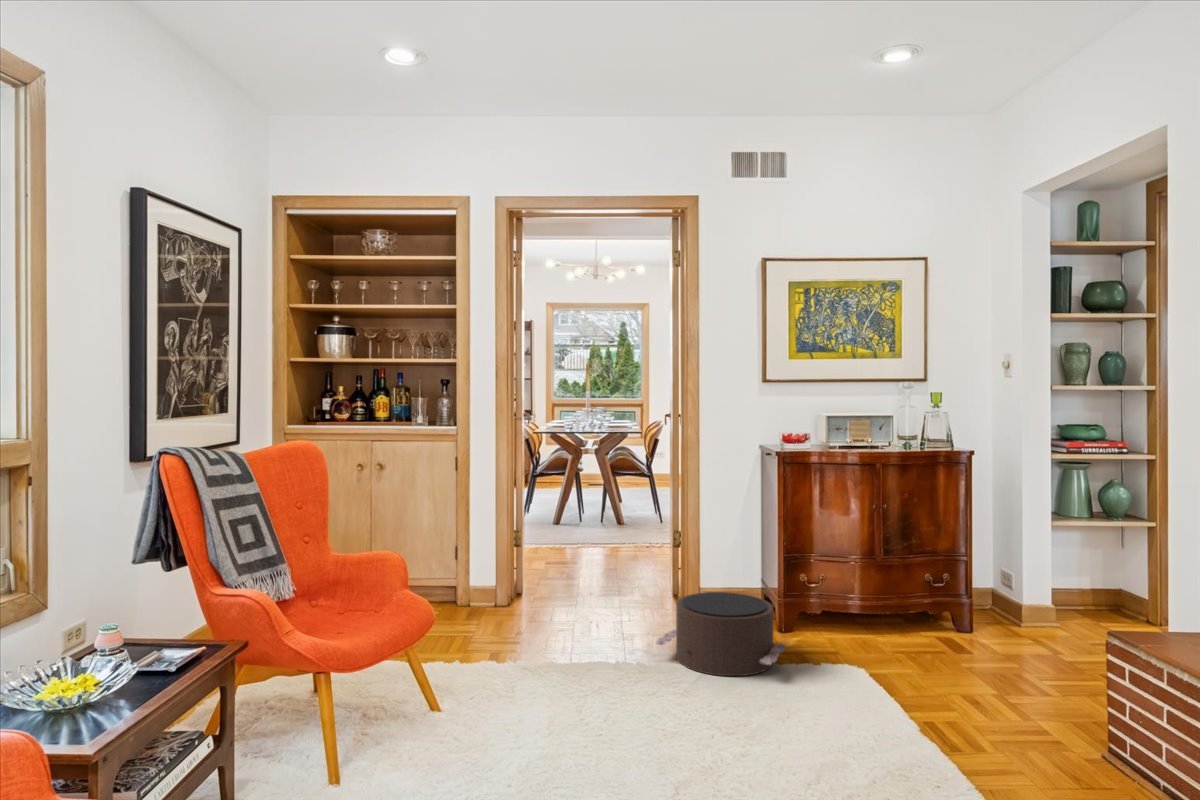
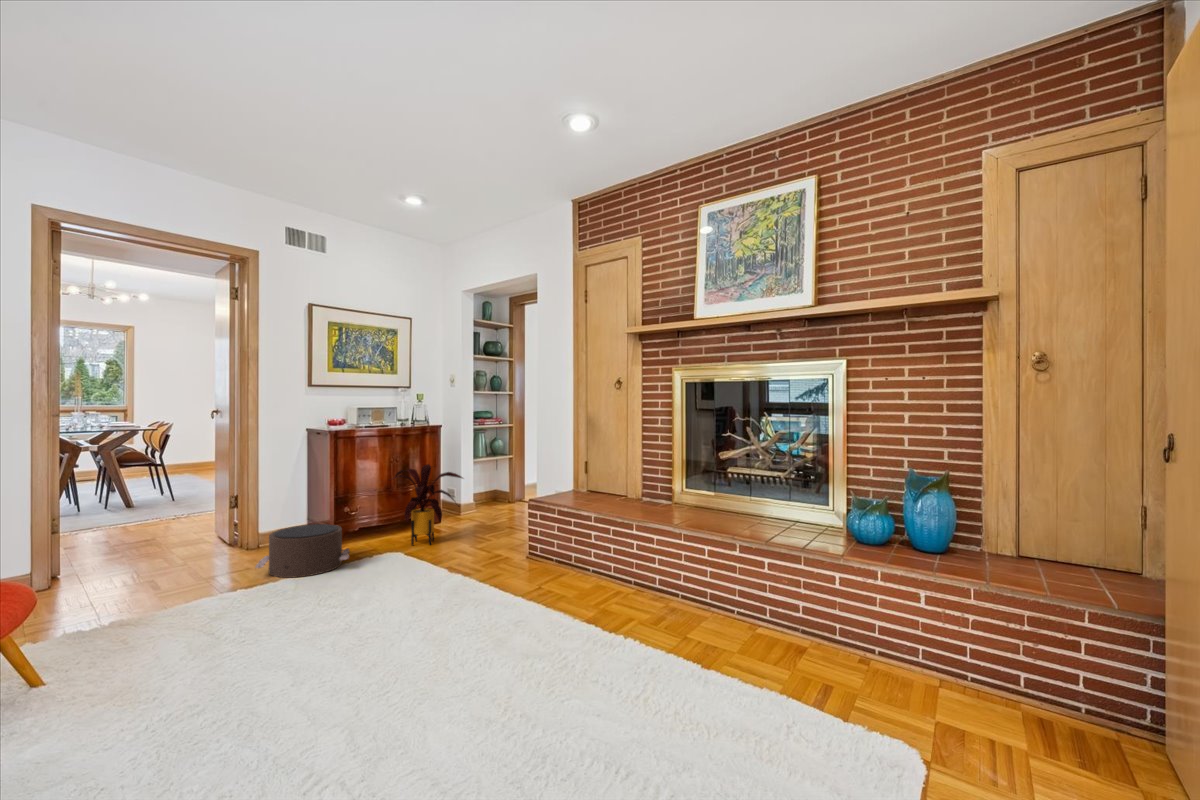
house plant: none [854,521,996,671] -> present [393,464,462,545]

